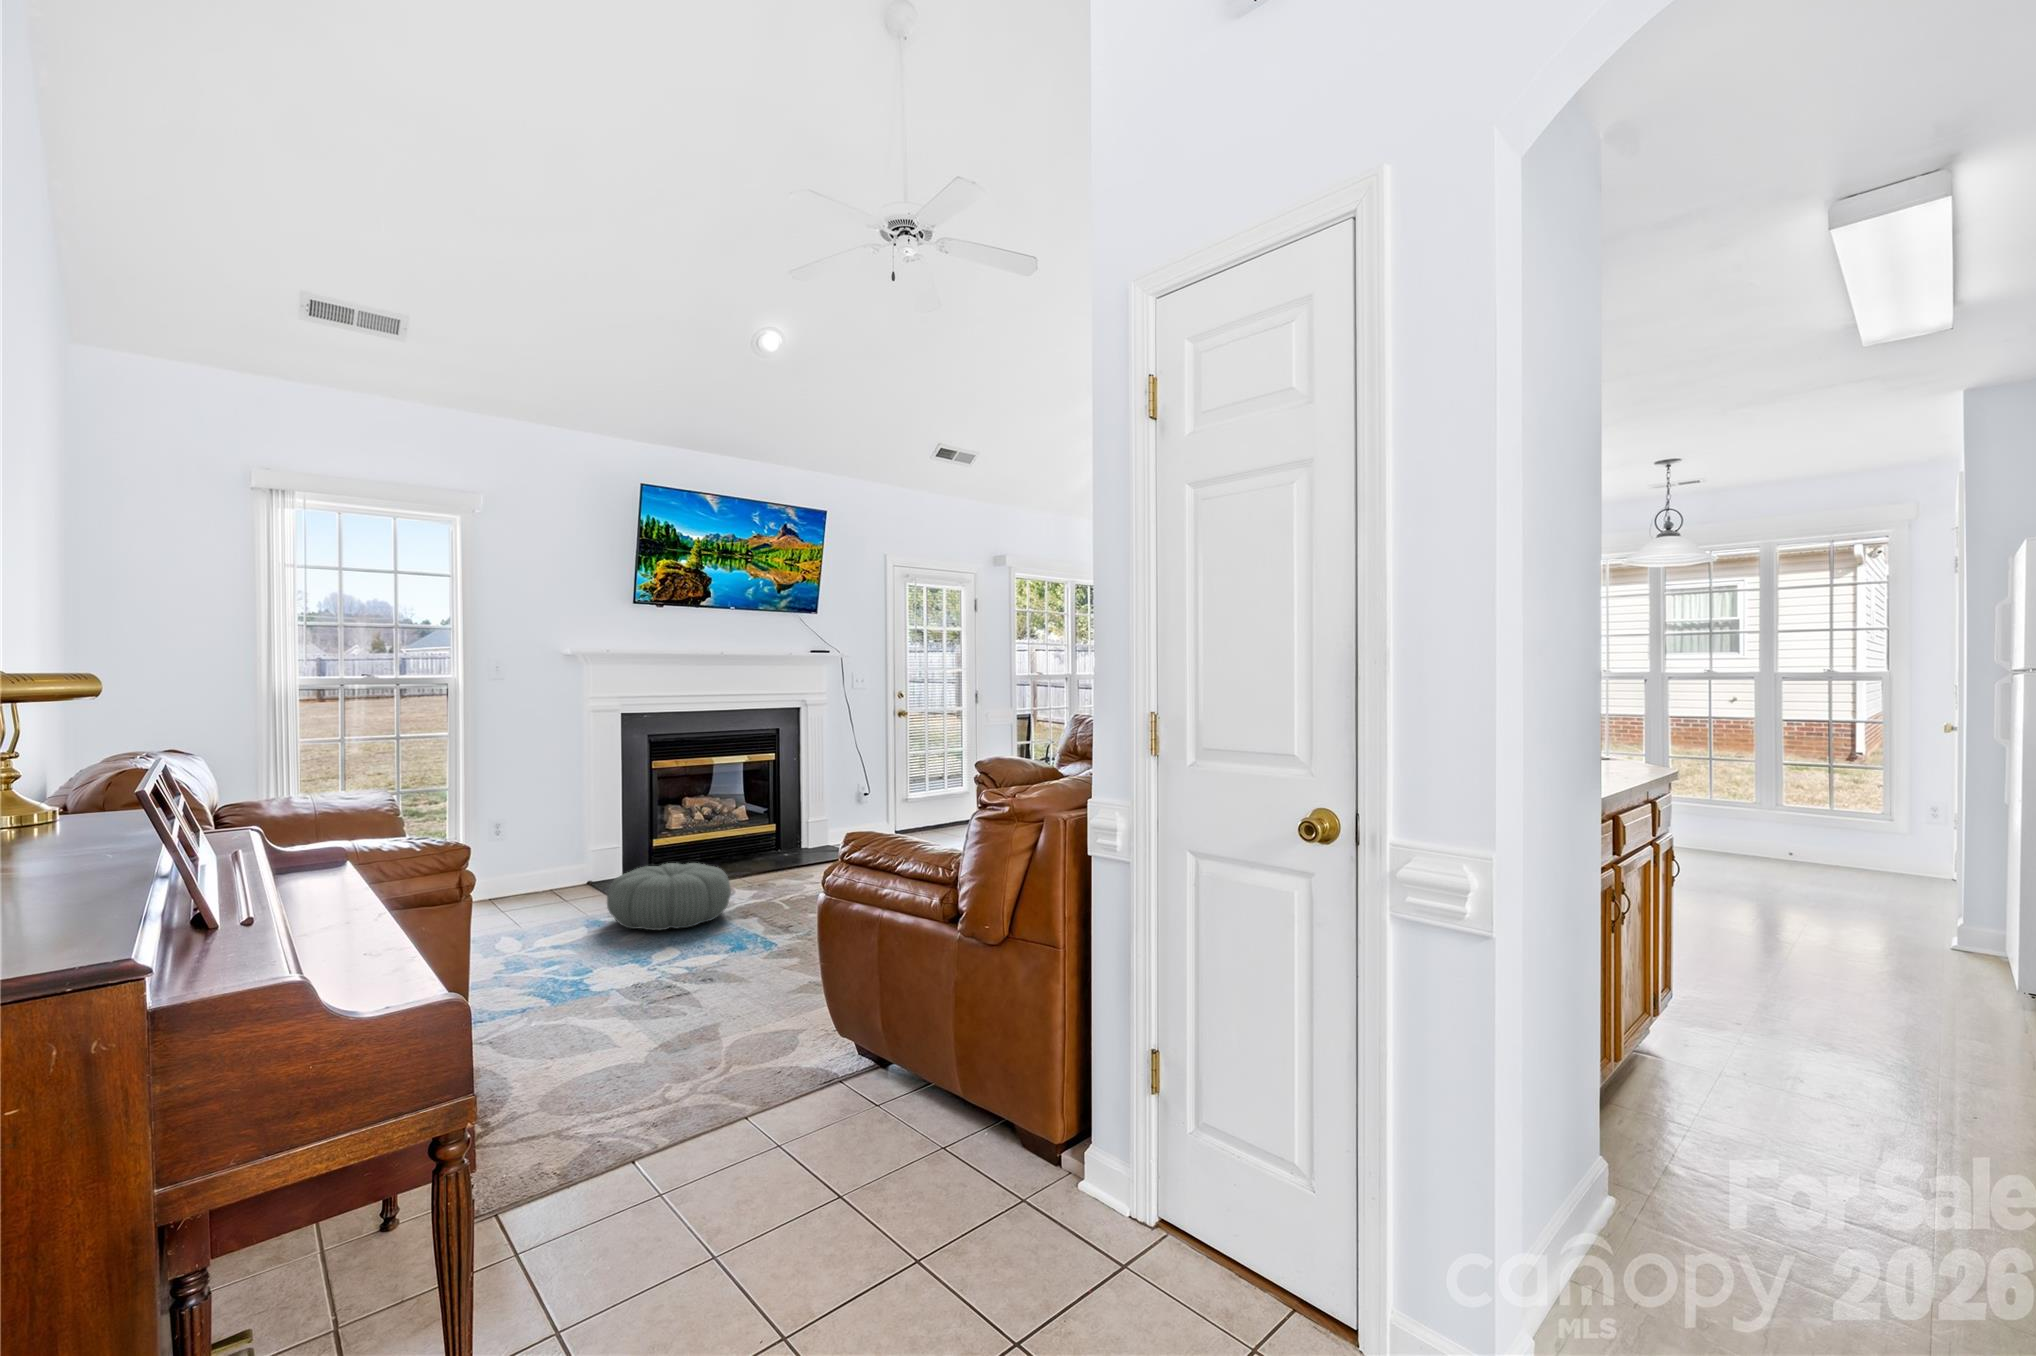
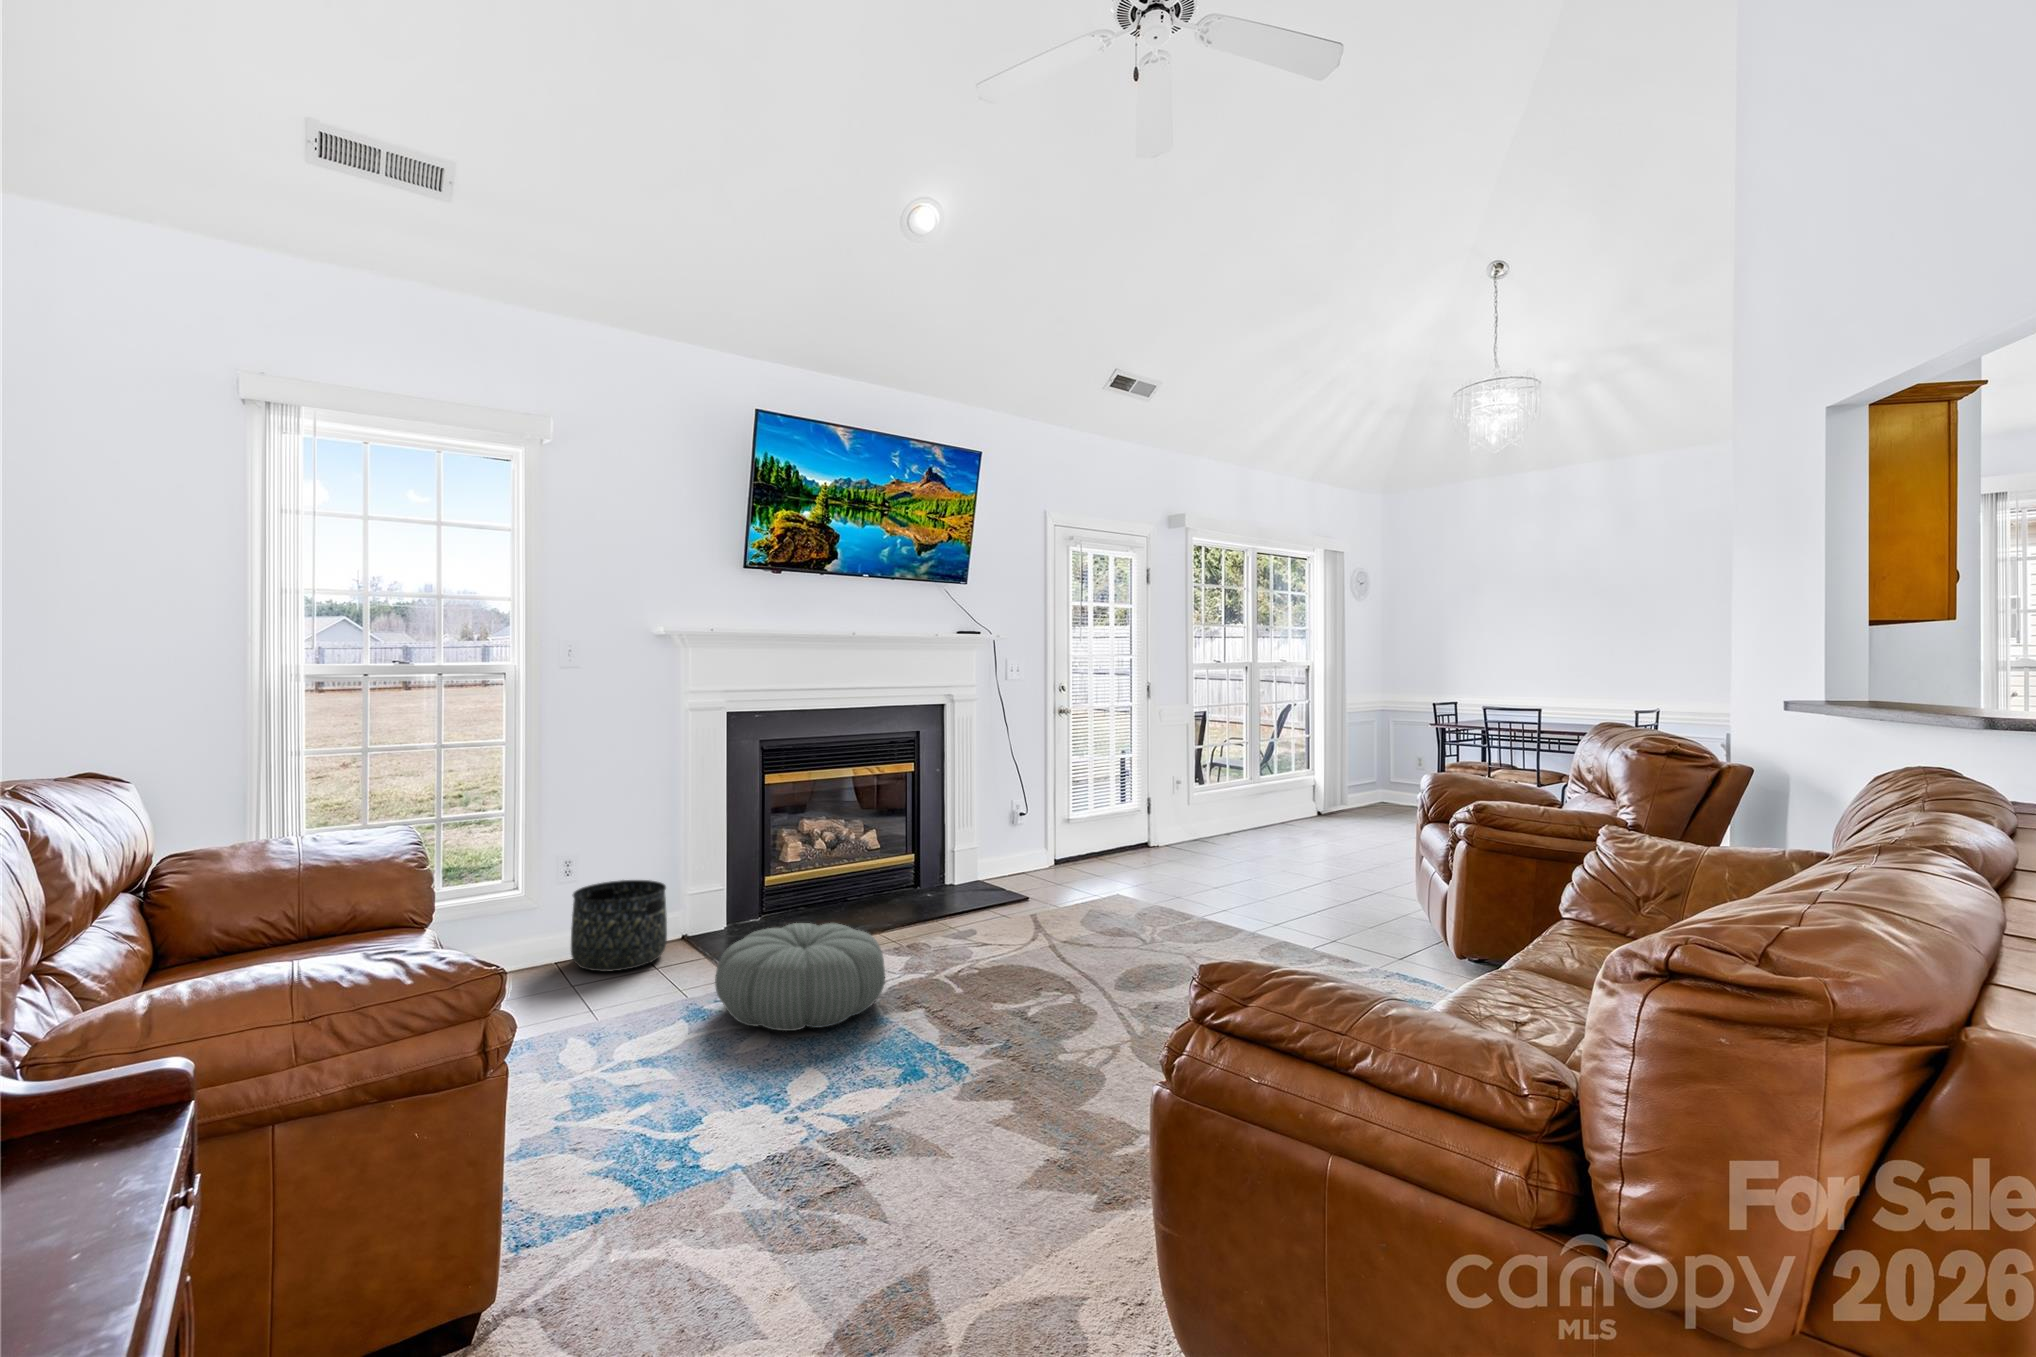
basket: none [500,841,574,904] -> present [571,880,667,972]

